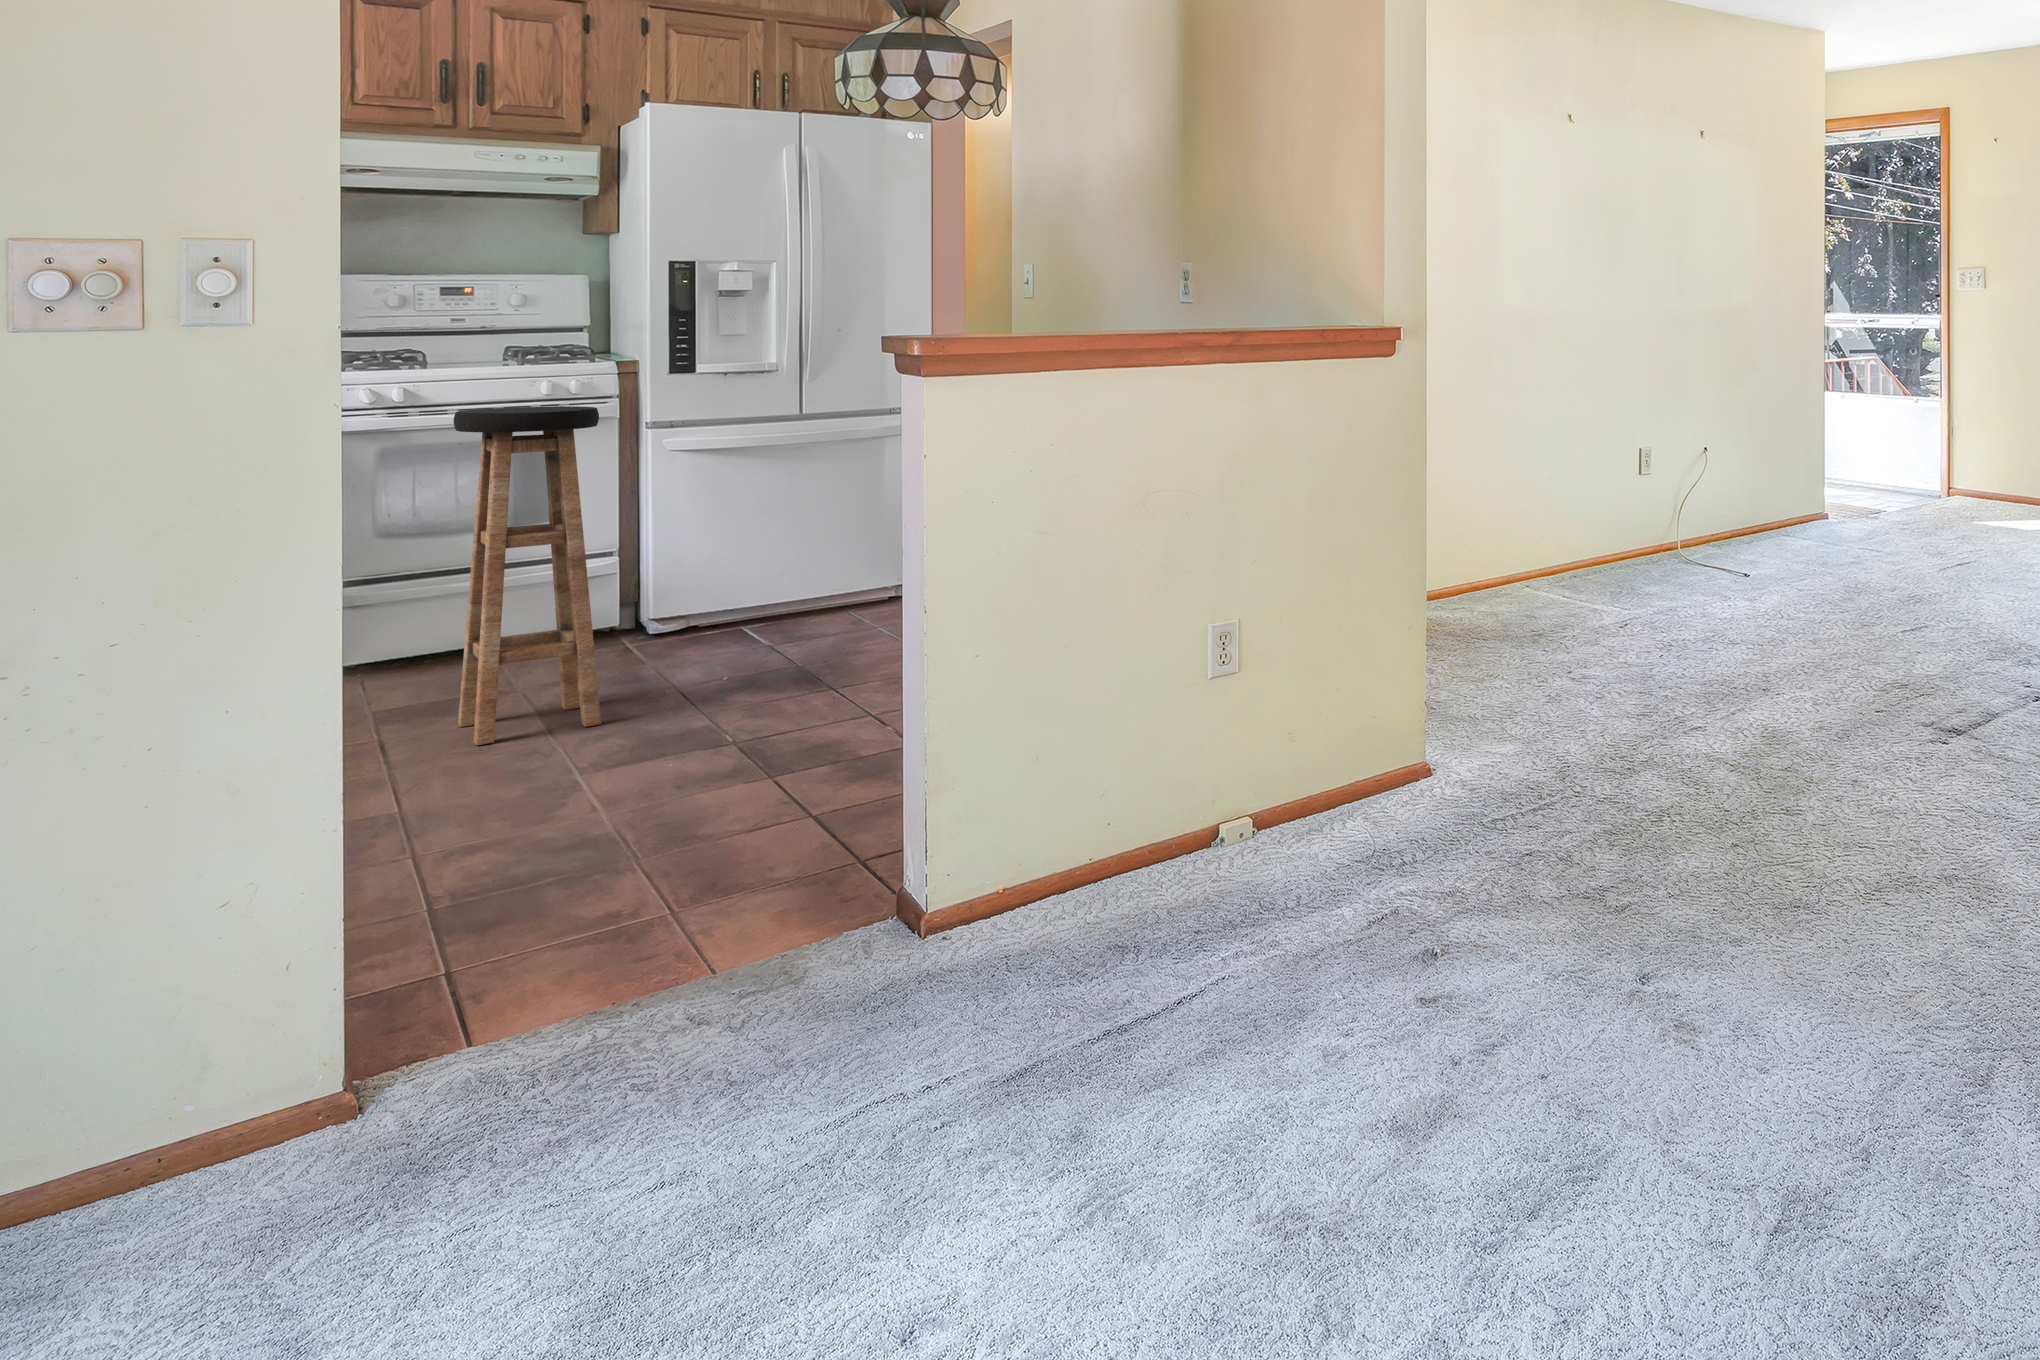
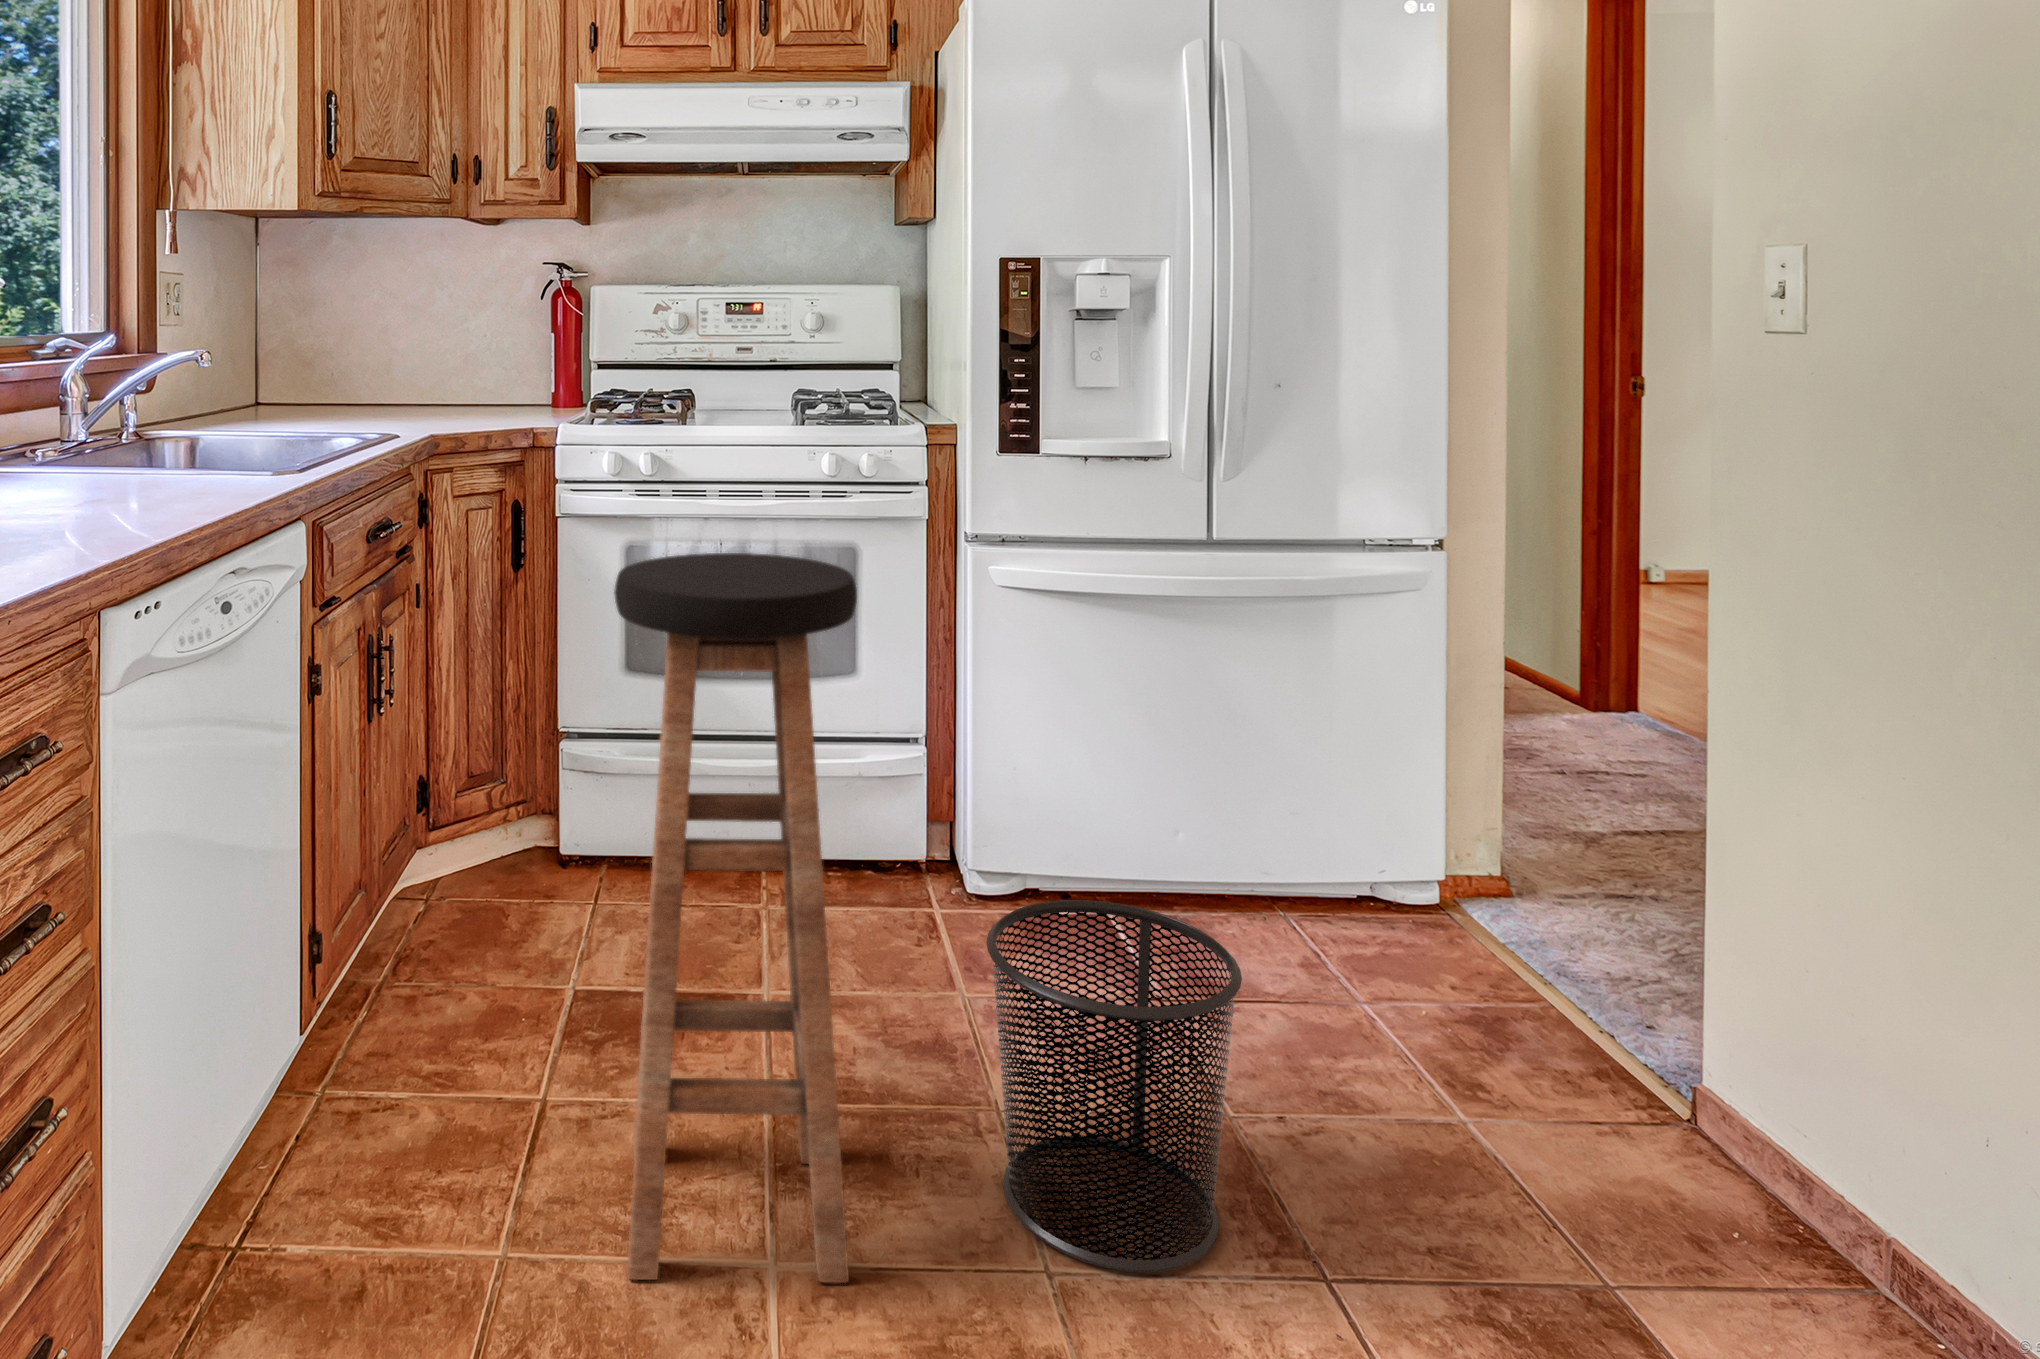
waste bin: none [669,564,794,700] -> present [986,900,1242,1272]

